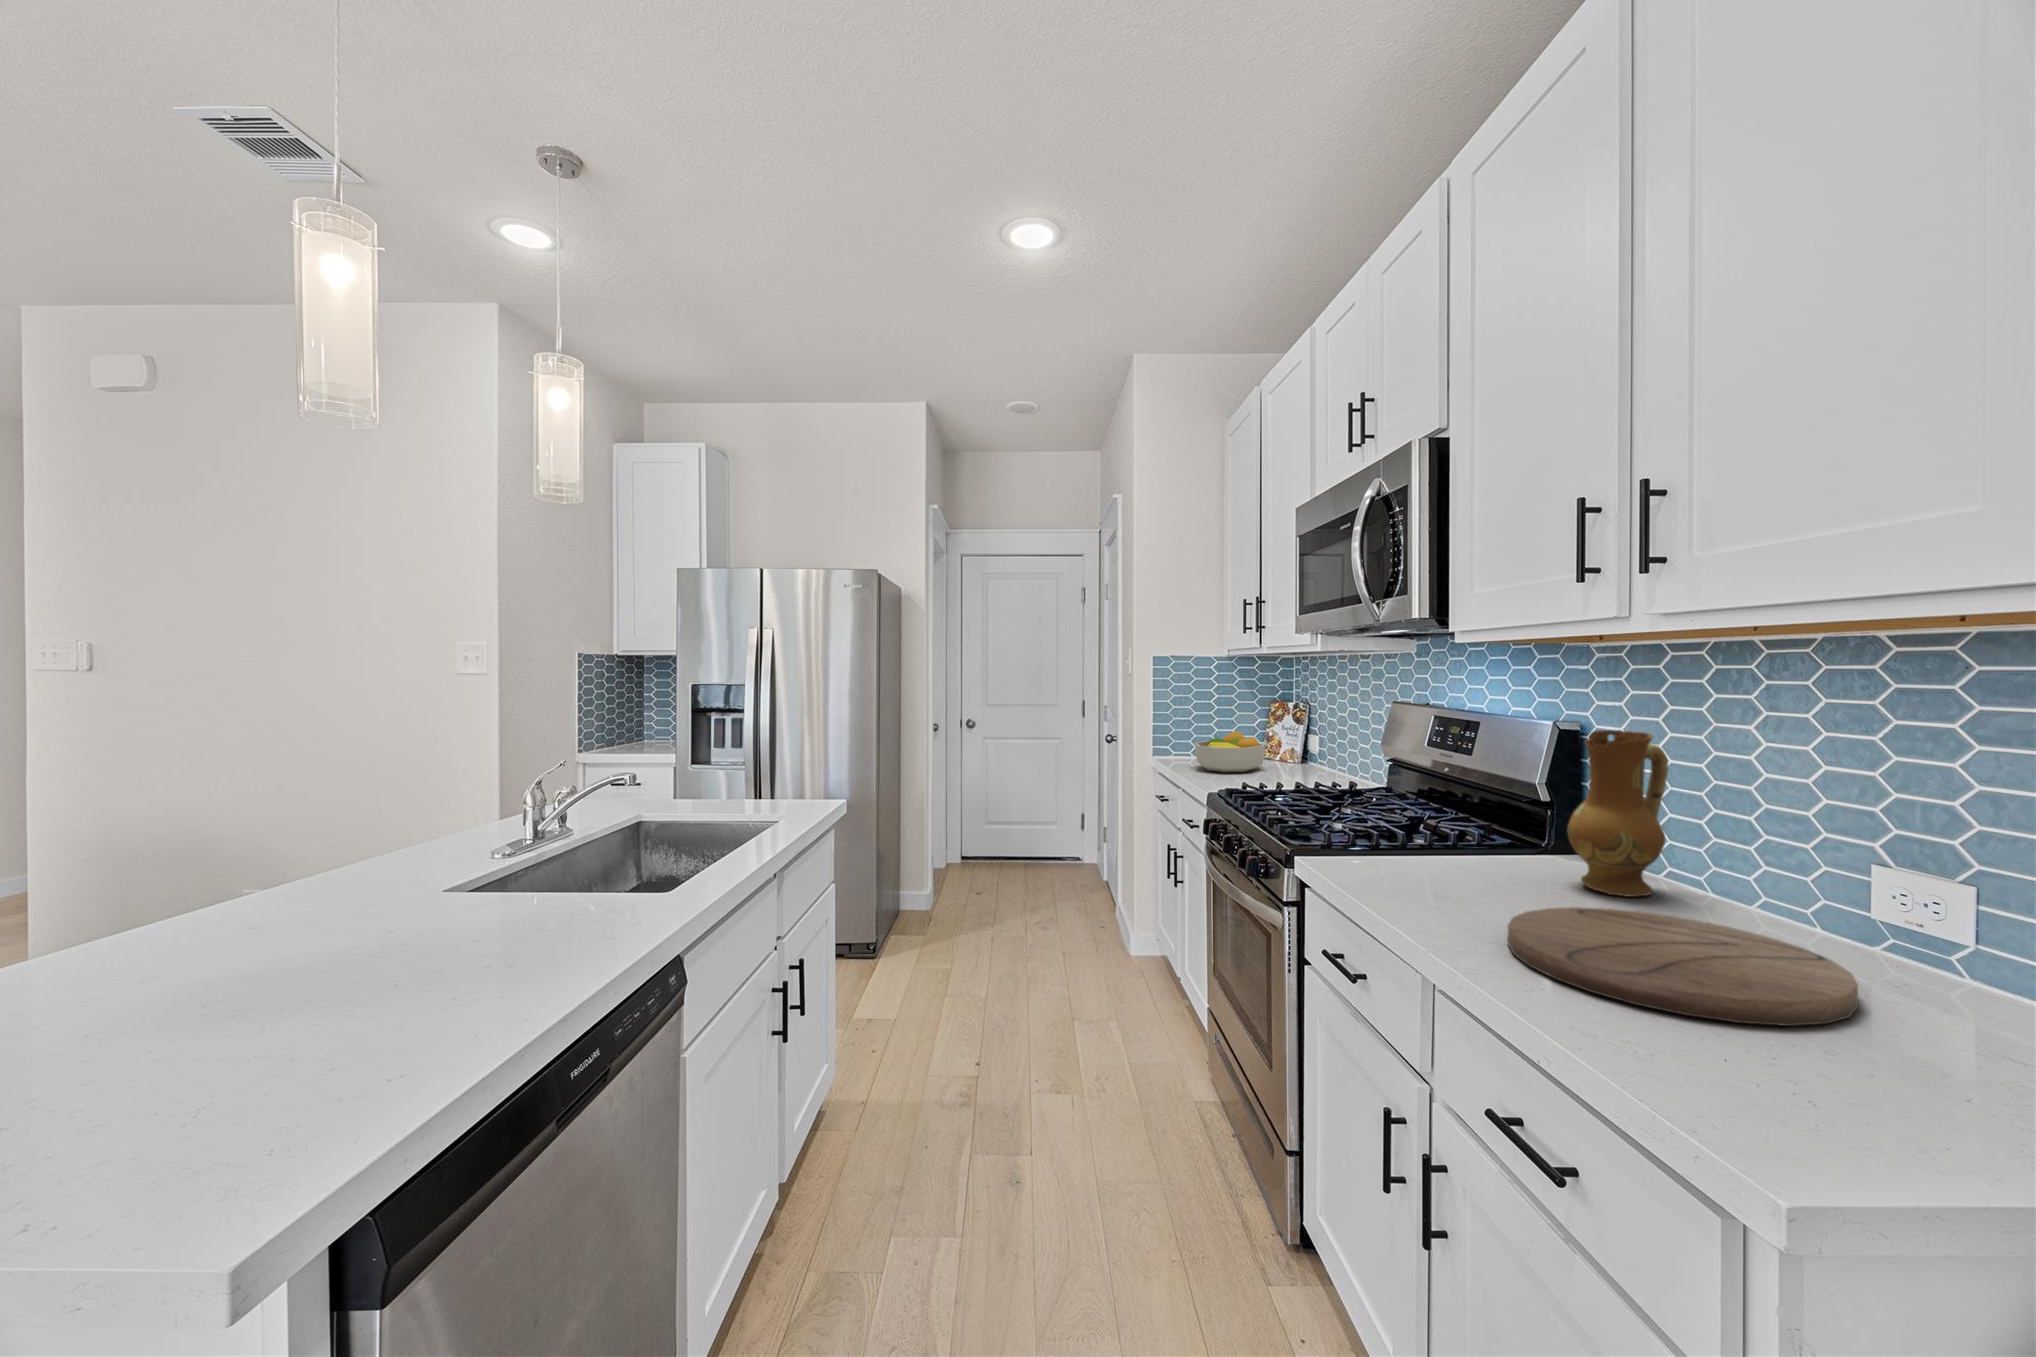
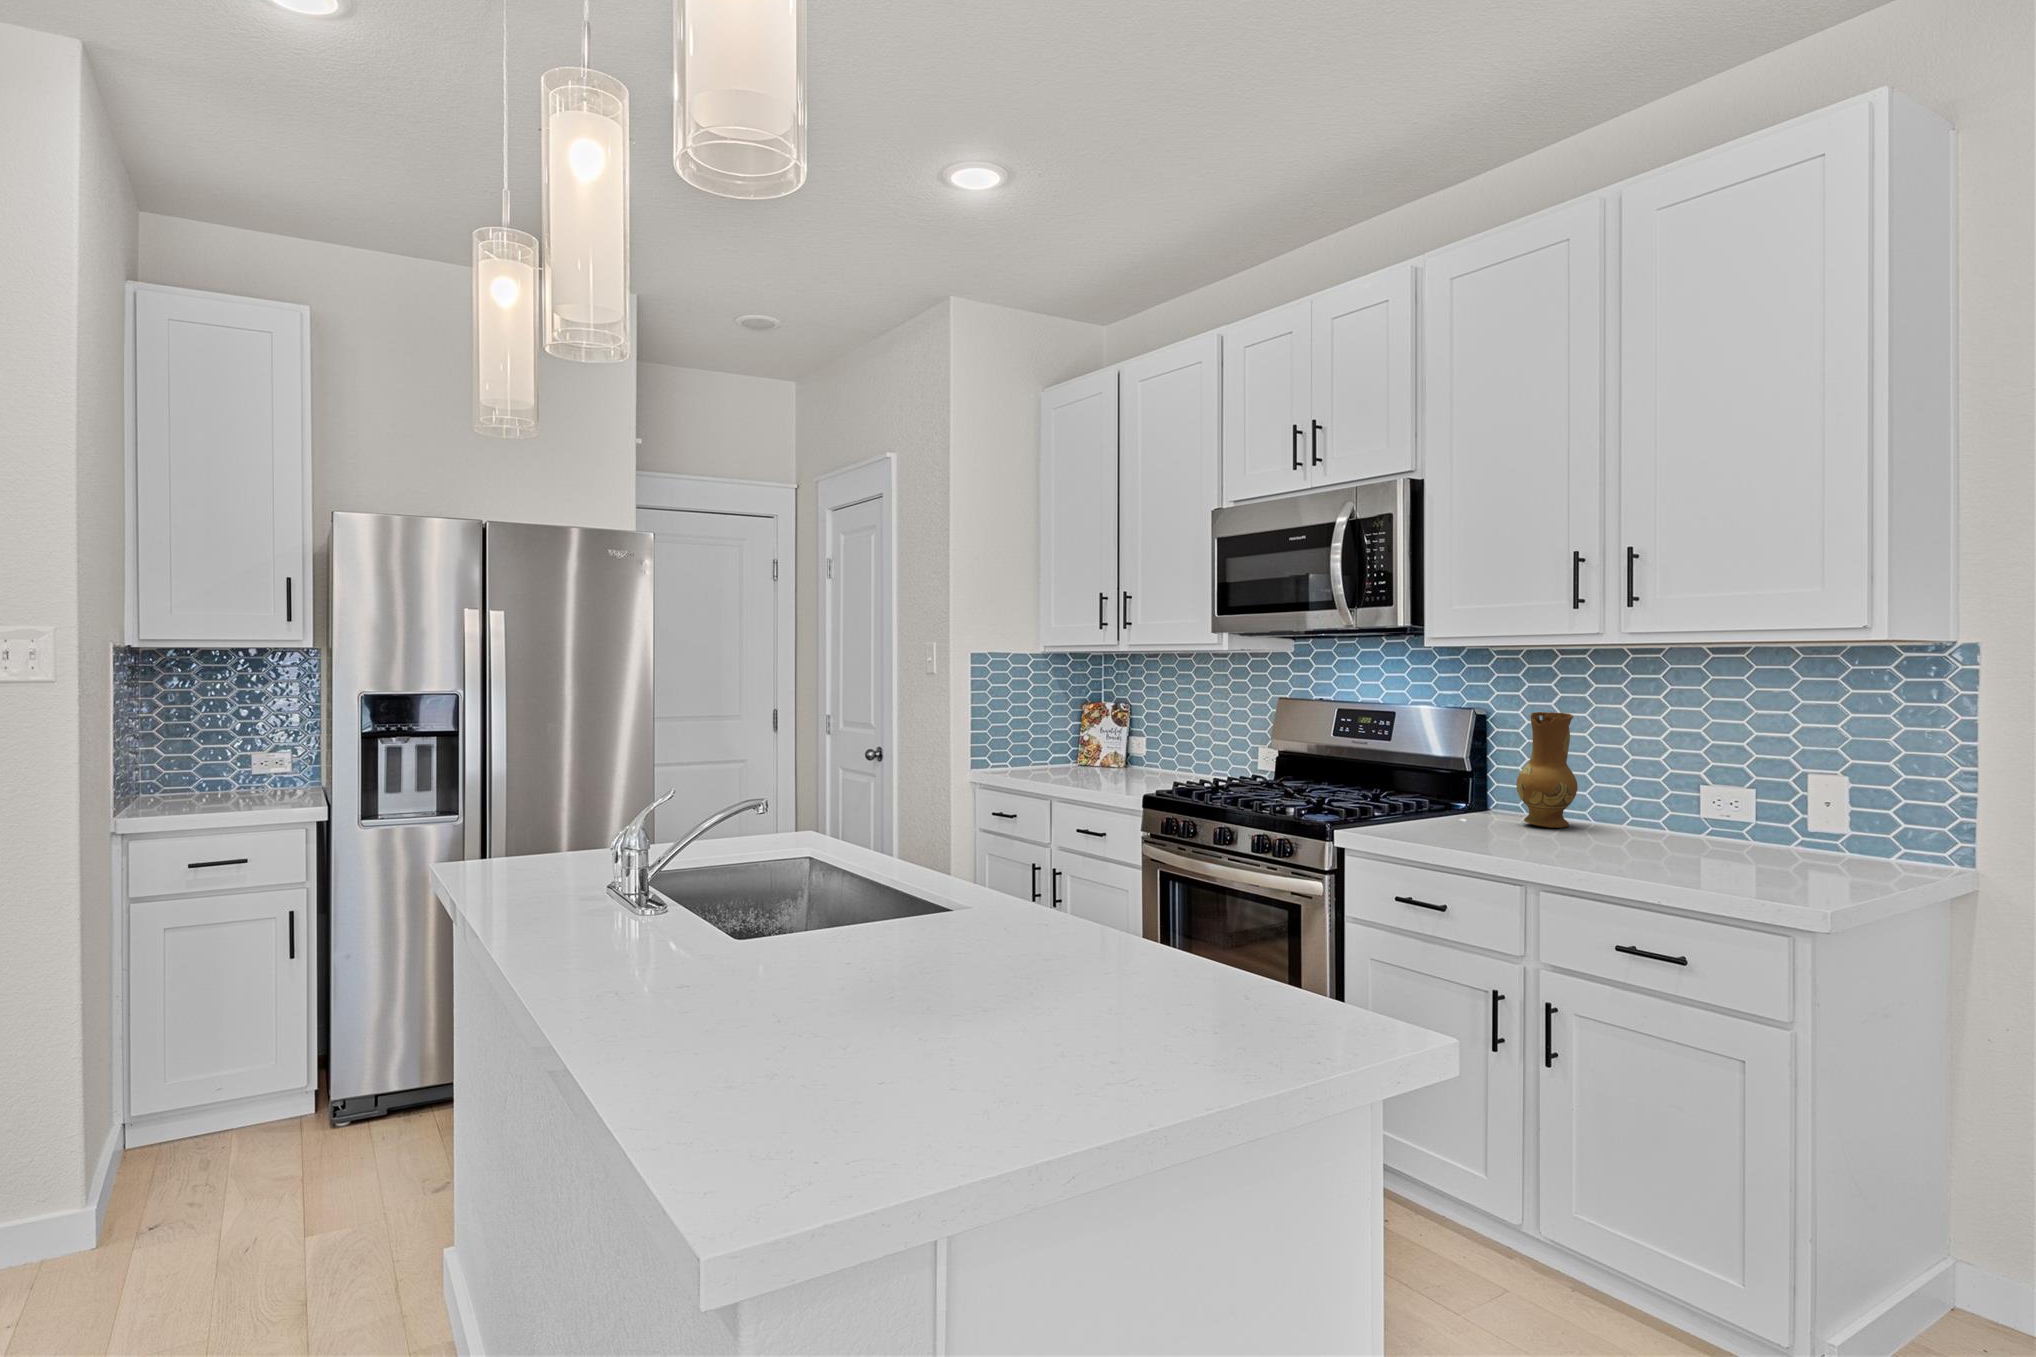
fruit bowl: present [1195,731,1265,772] -> none [1045,734,1117,778]
cutting board: present [1508,907,1858,1026] -> none [1551,829,1738,867]

